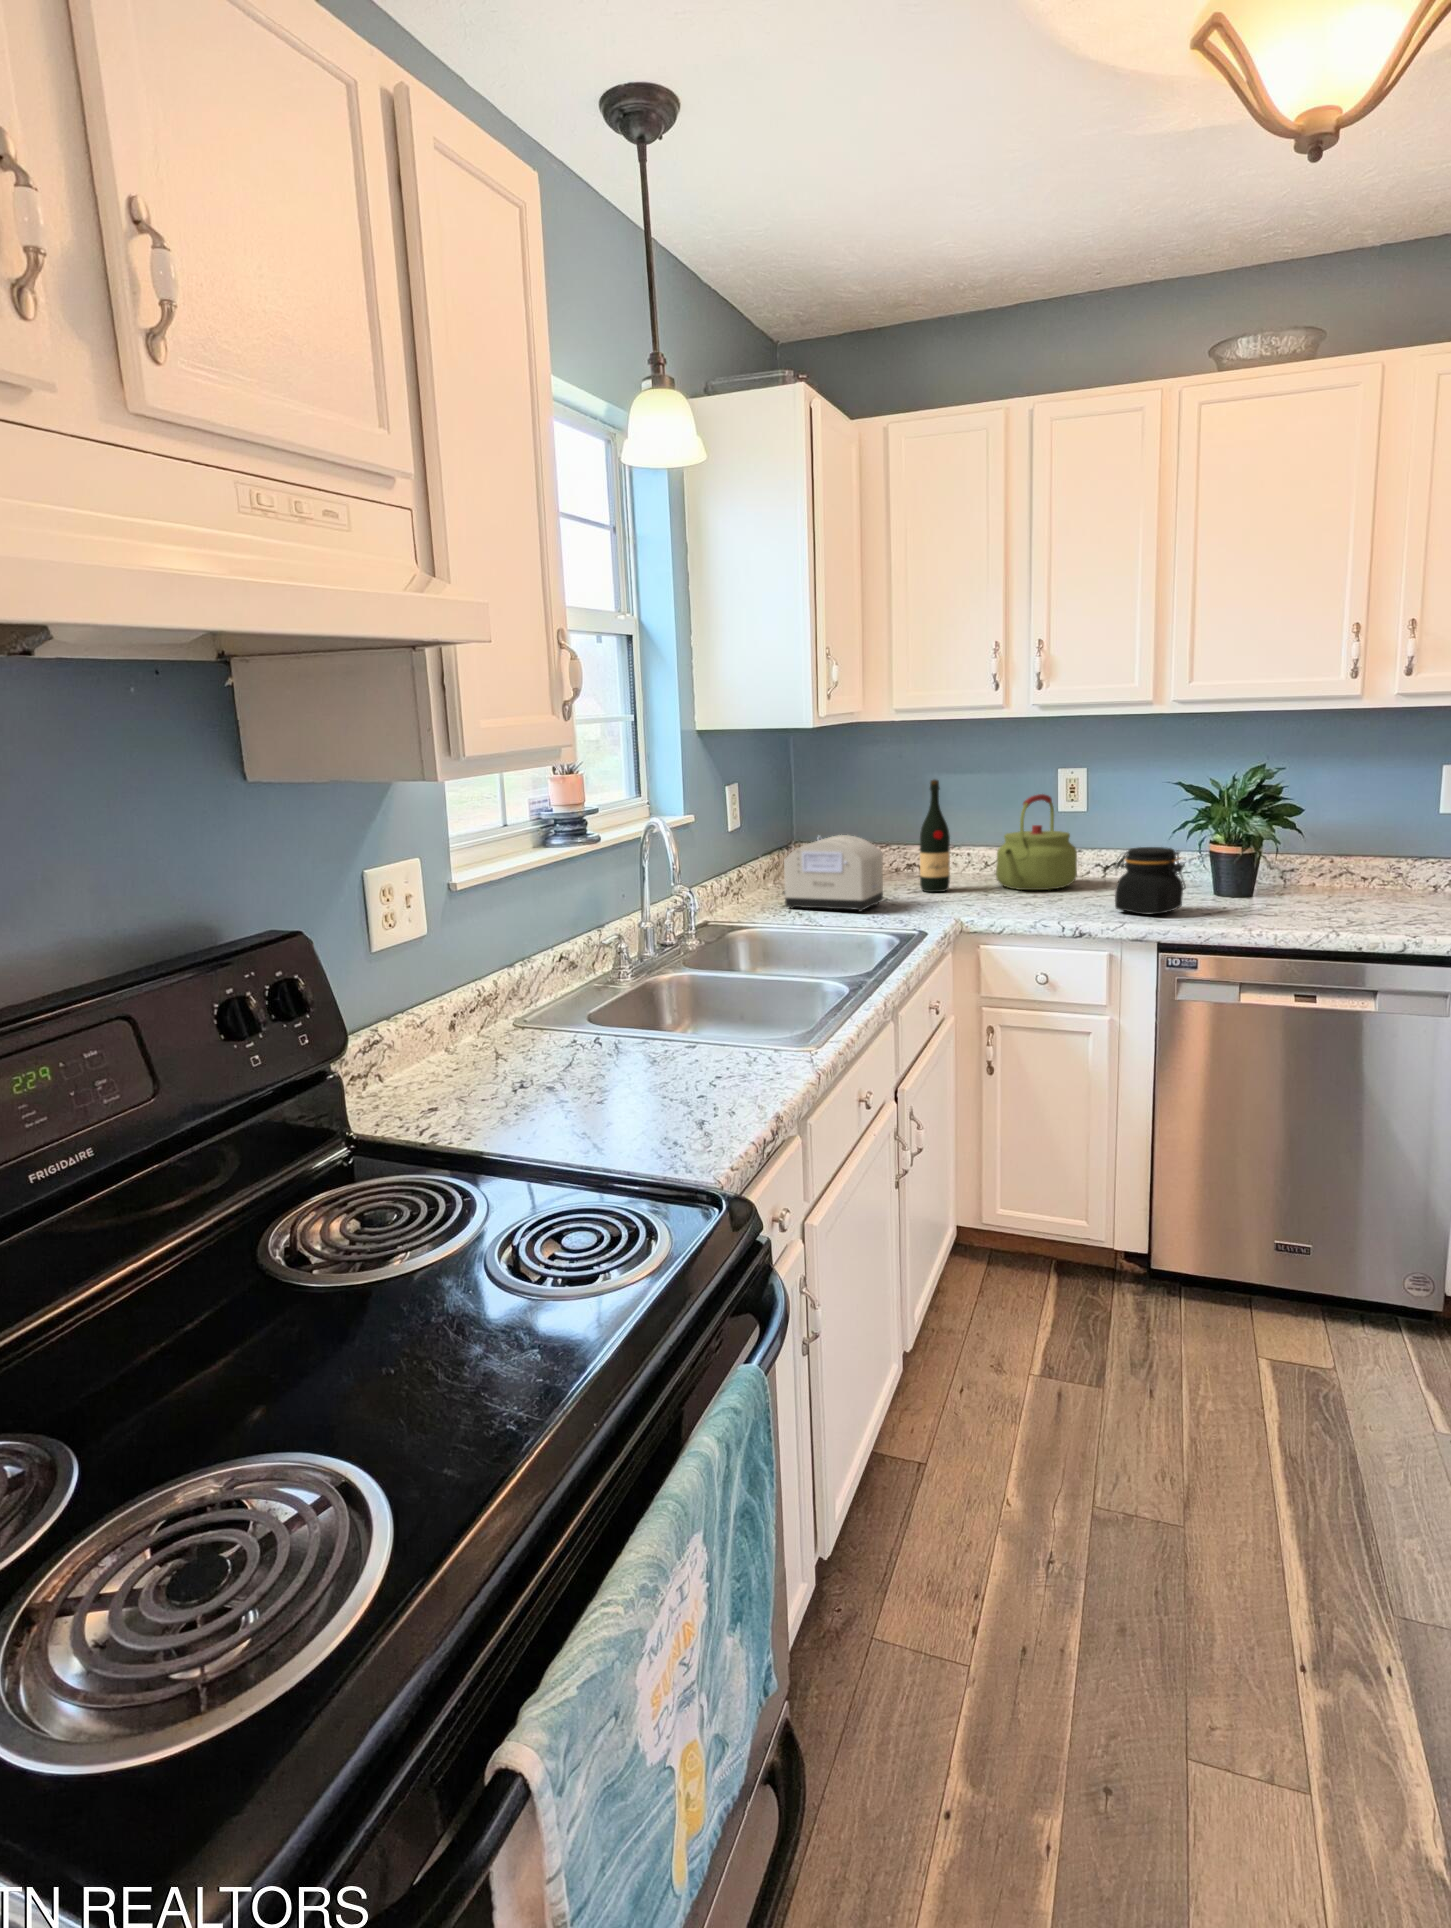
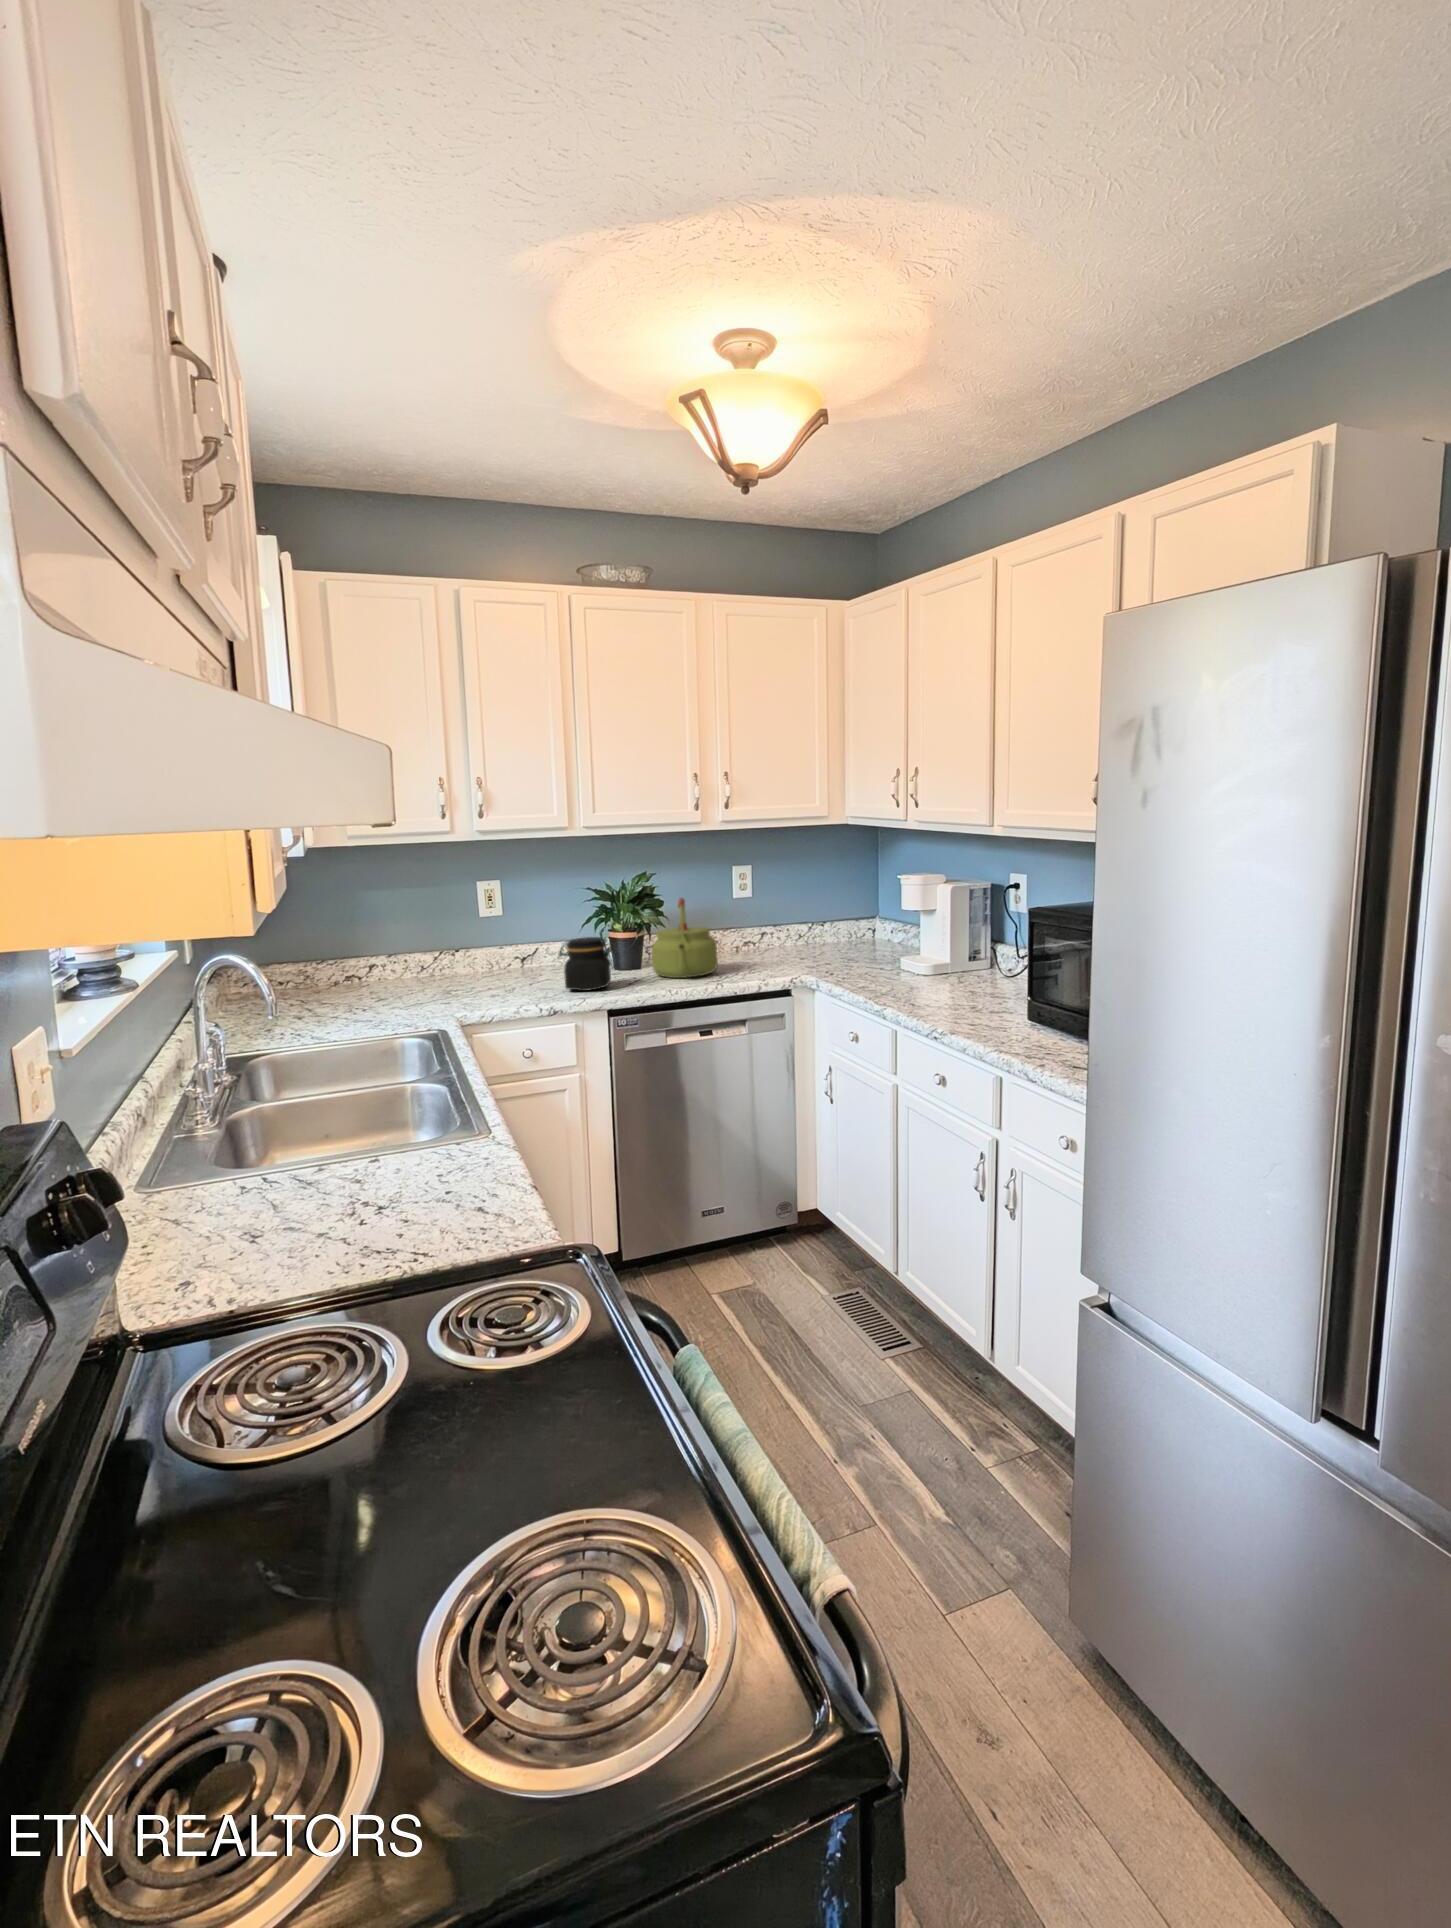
wine bottle: present [920,779,950,892] -> none [376,896,408,997]
kettle: present [996,794,1077,890] -> present [652,898,718,978]
toaster: present [783,835,883,912] -> none [262,953,364,1030]

